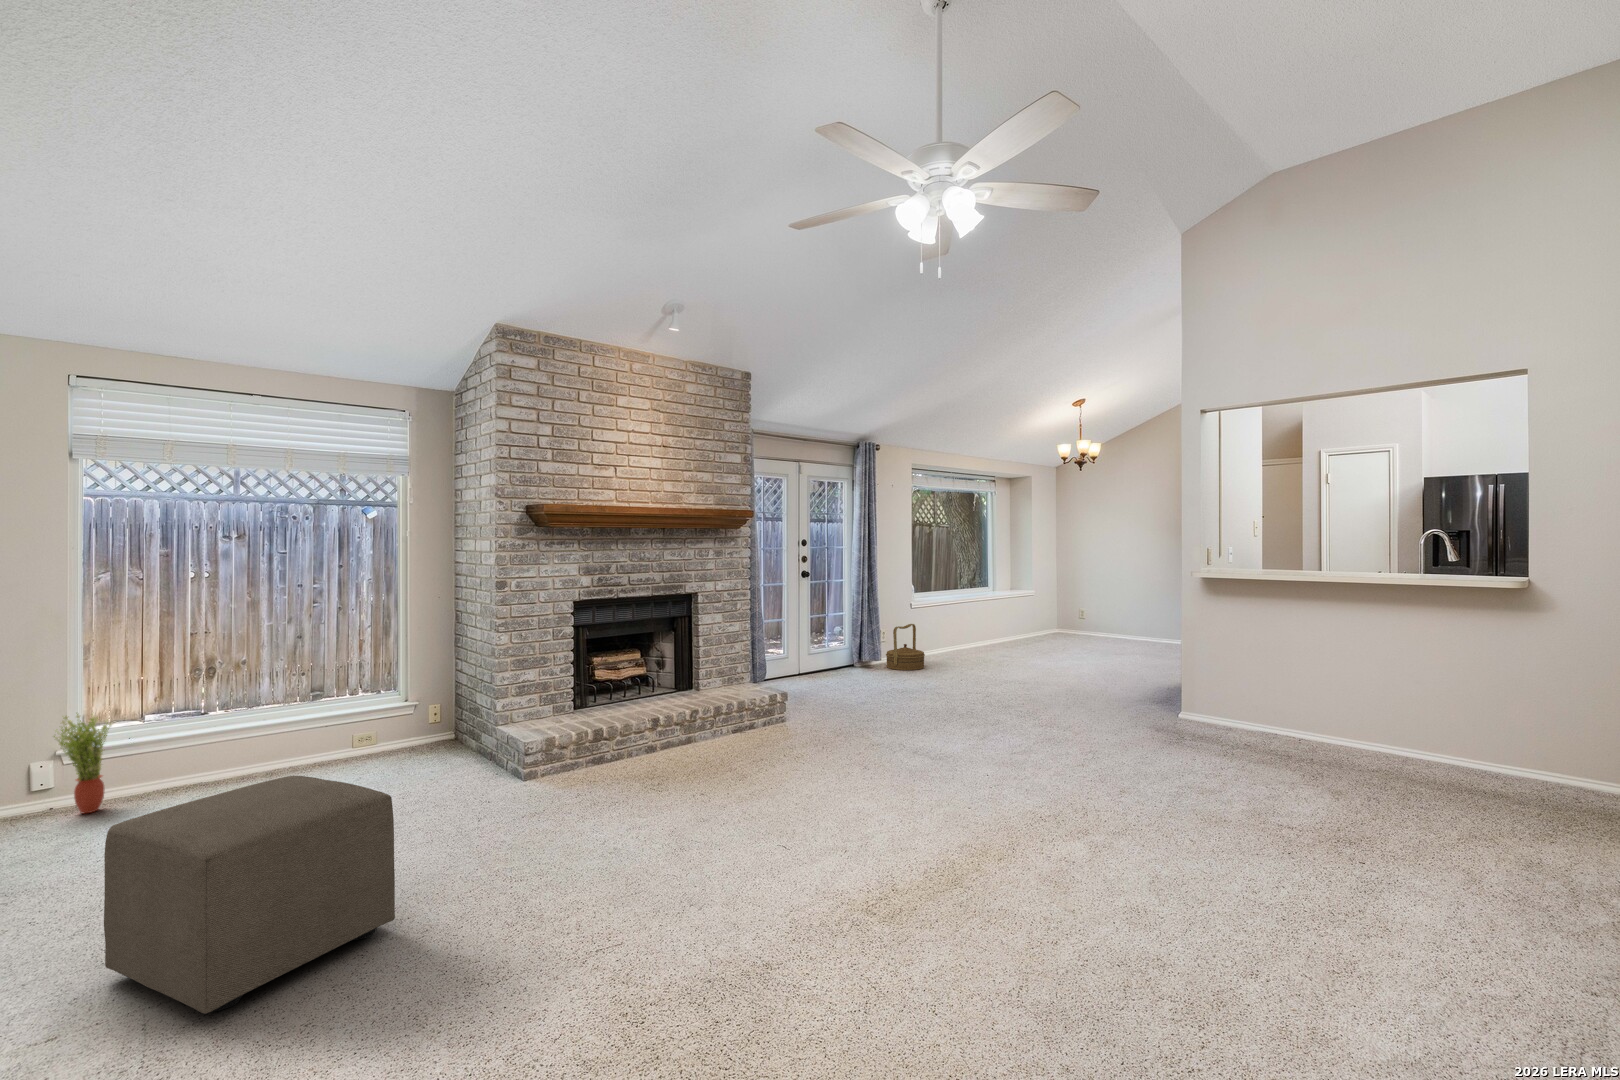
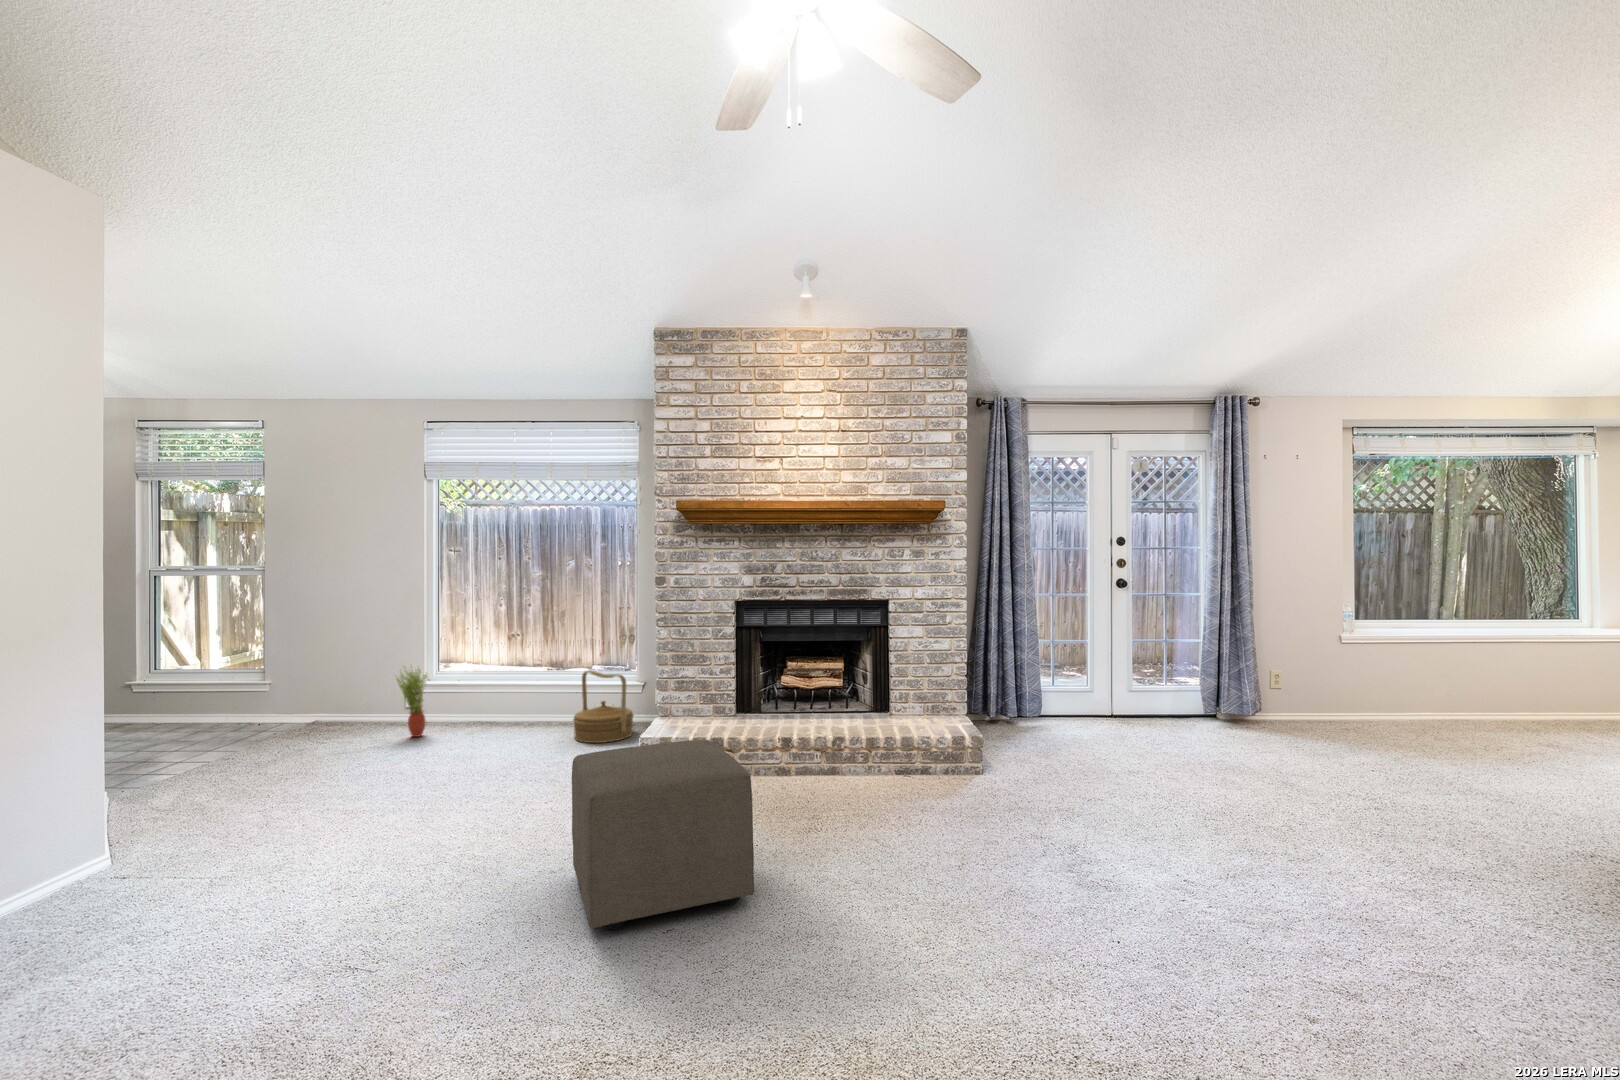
woven basket: present [886,624,925,670] -> present [573,670,634,743]
ottoman: present [104,776,395,1014] -> present [572,740,754,929]

